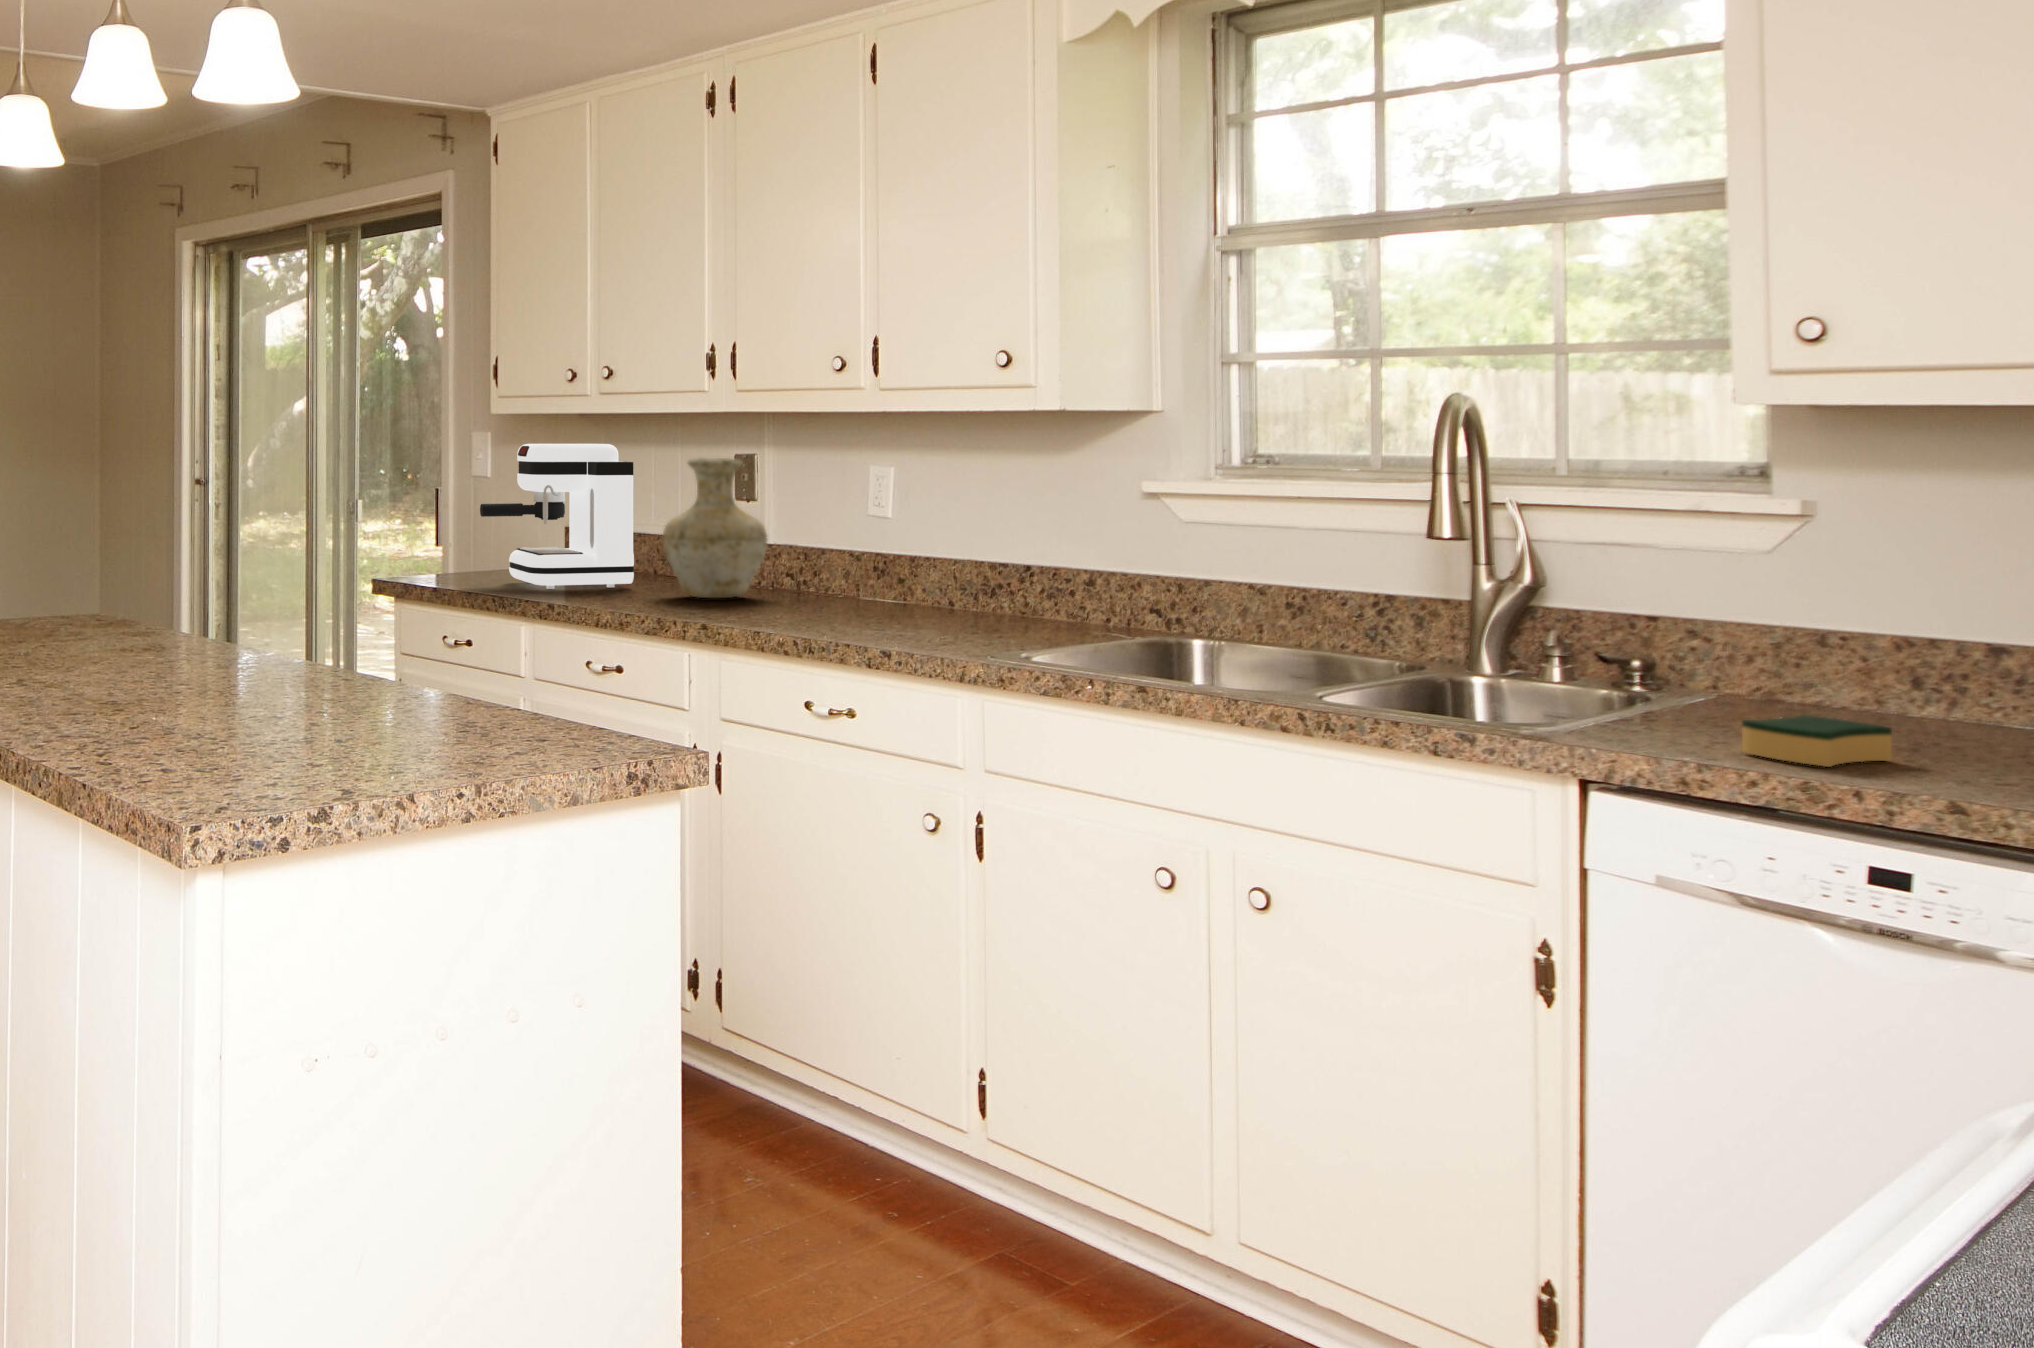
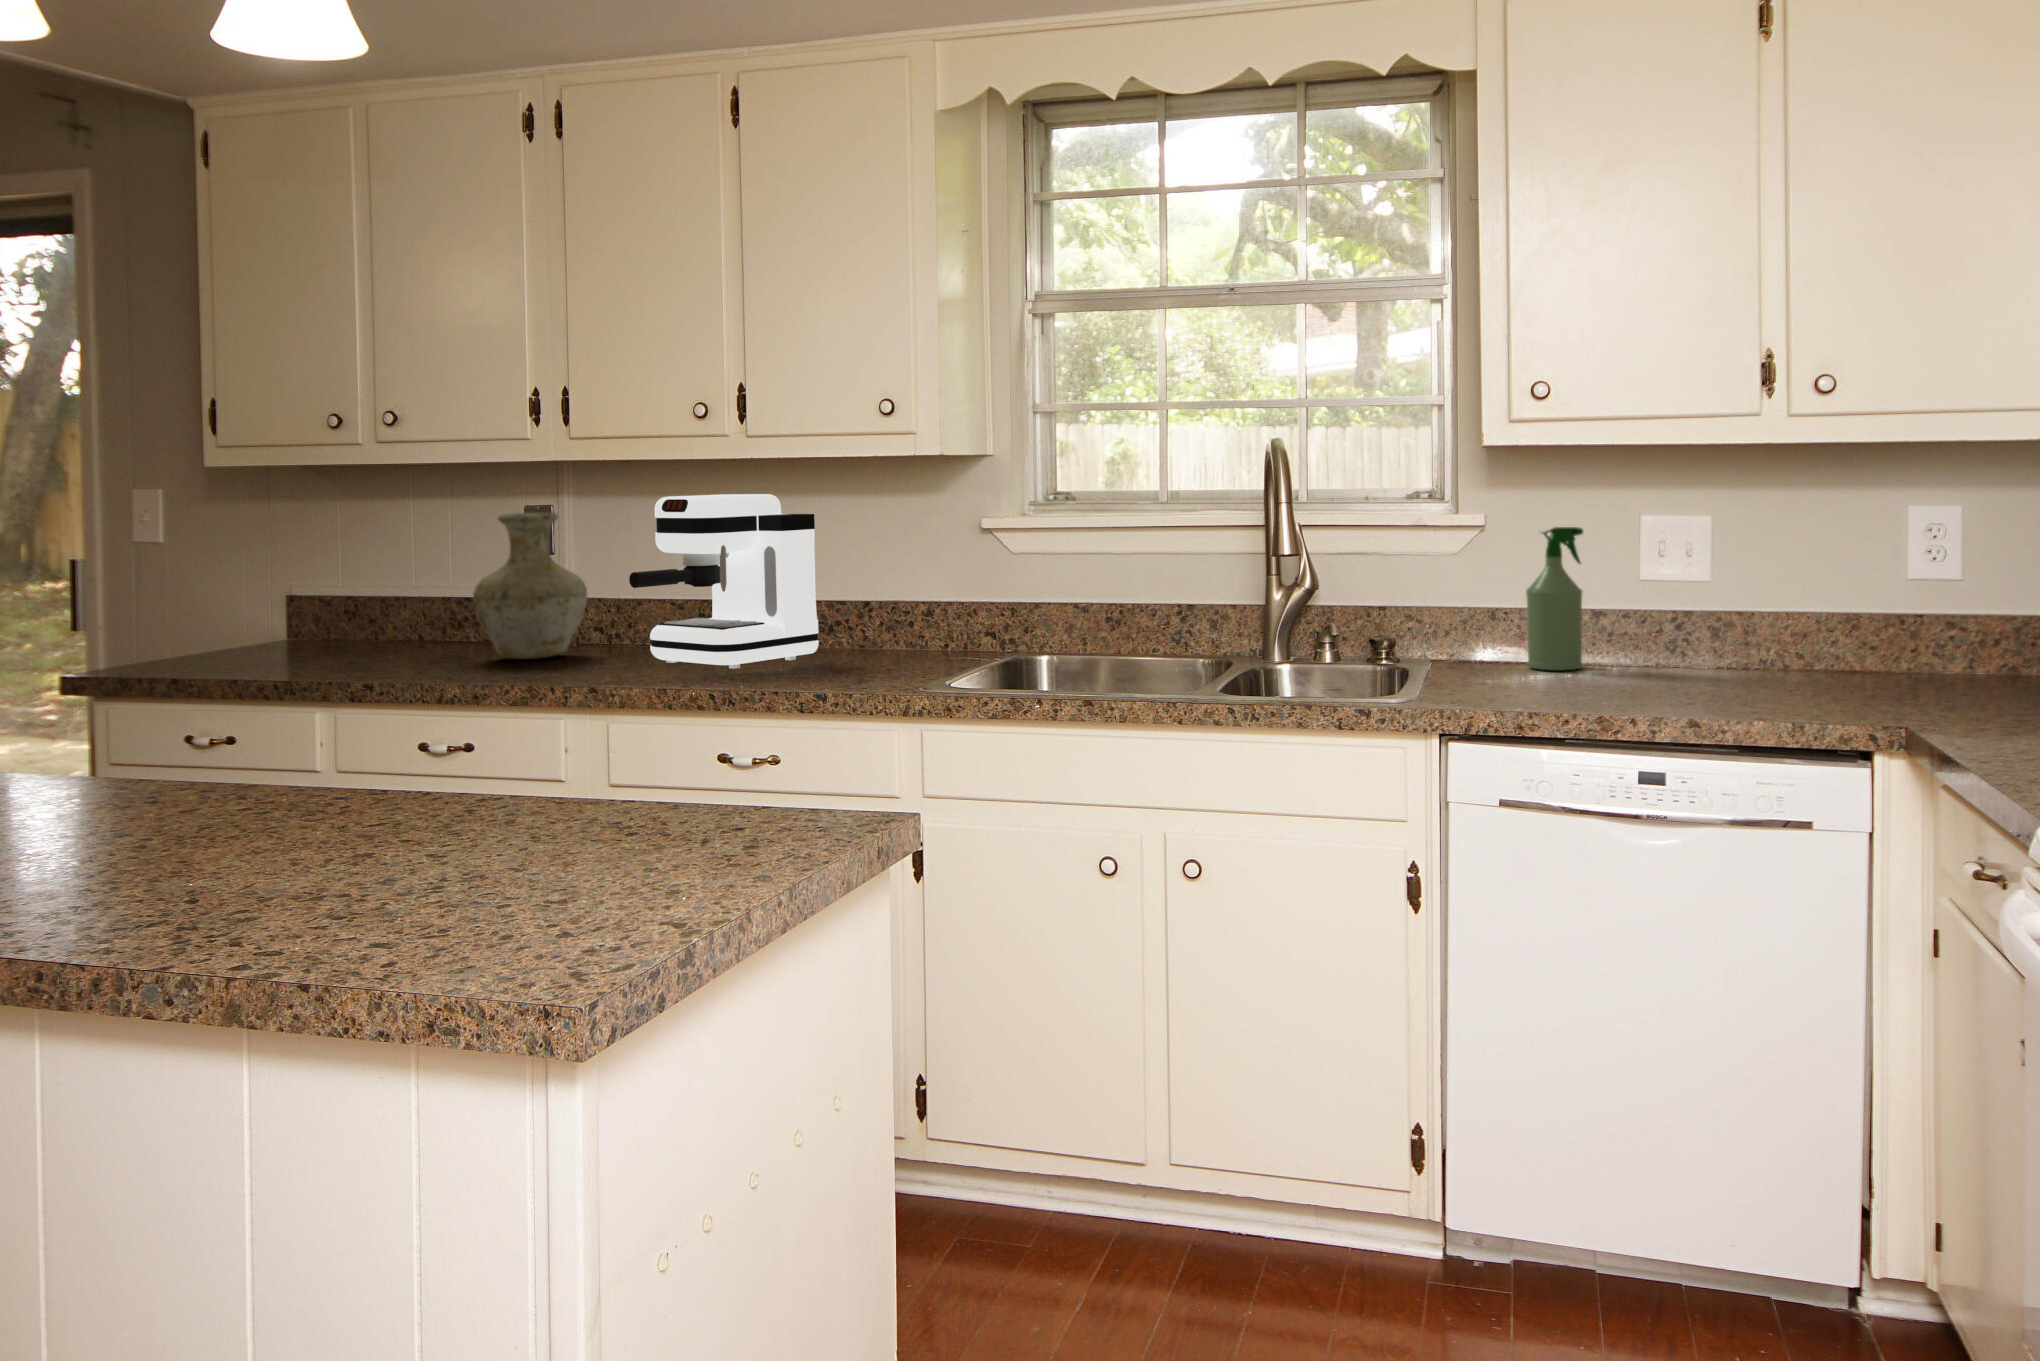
coffee maker: present [480,444,634,589] -> present [629,494,819,669]
spray bottle: none [1846,518,1954,724] -> present [1526,527,1583,670]
sponge: present [1742,715,1892,767] -> none [1535,671,1613,706]

